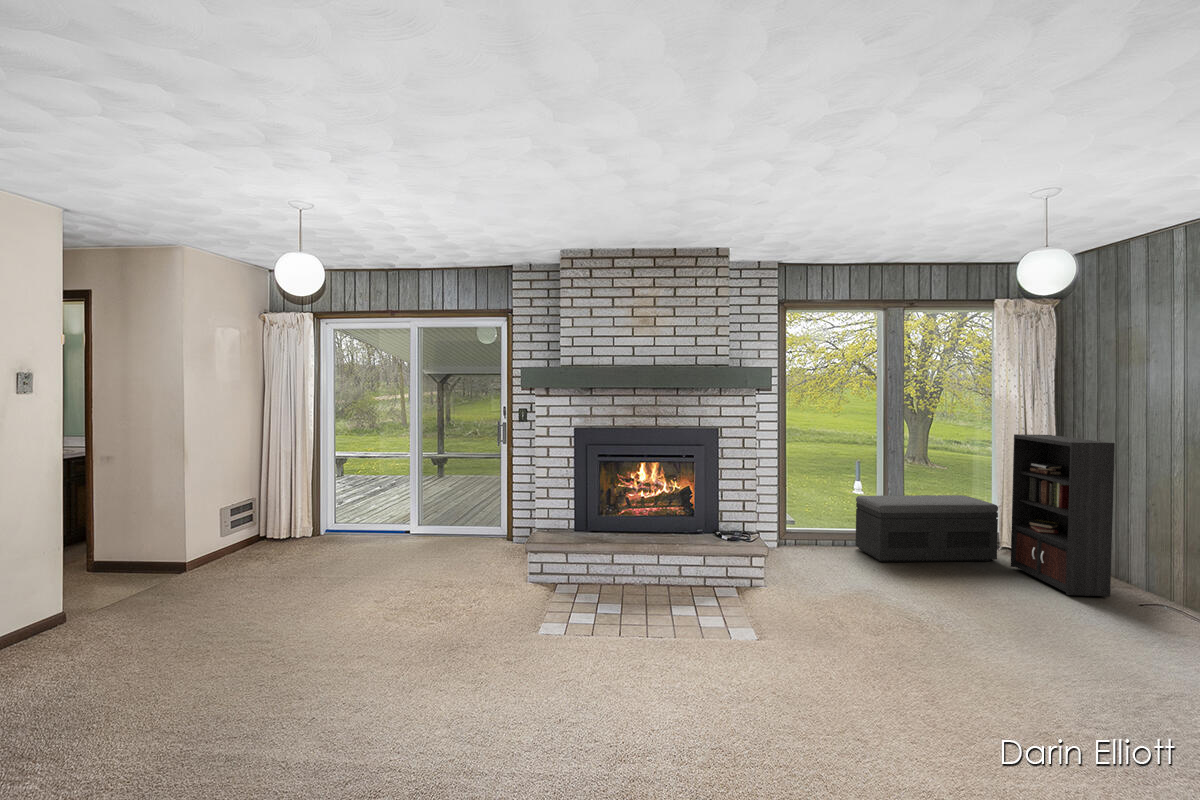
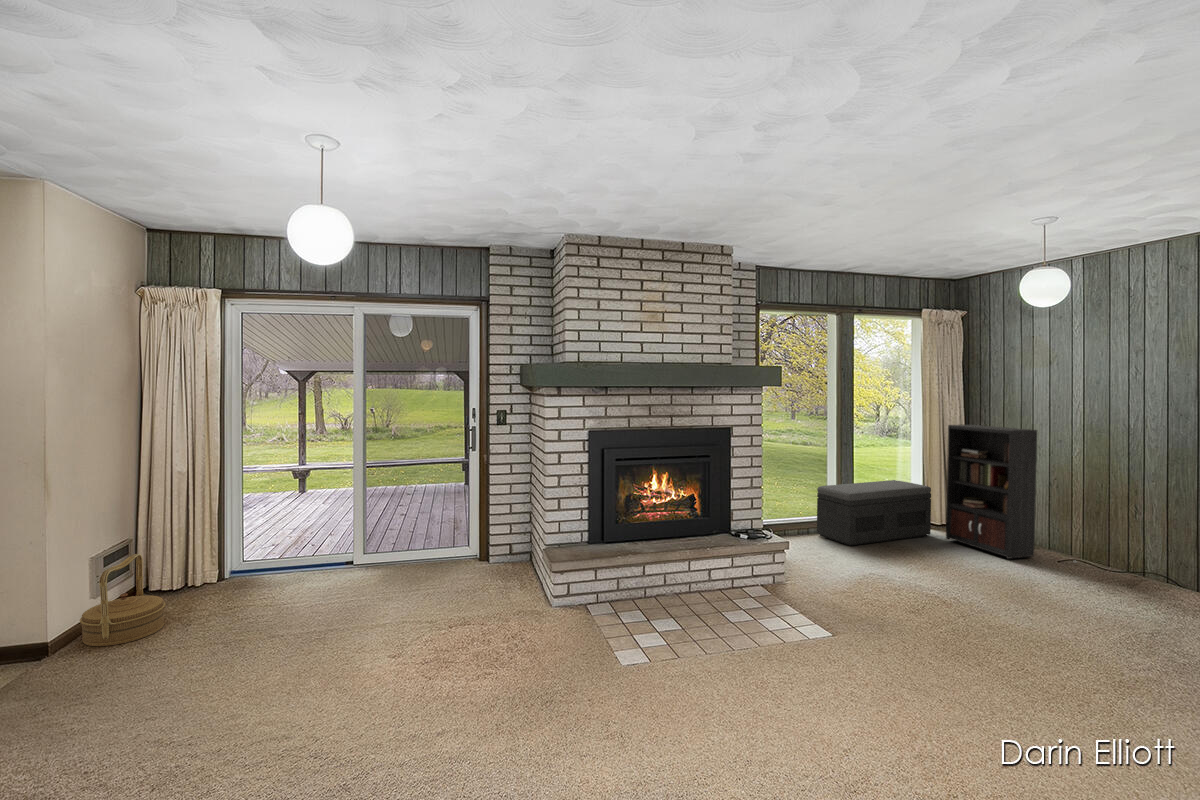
woven basket: none [201,507,258,569] -> present [80,554,165,646]

